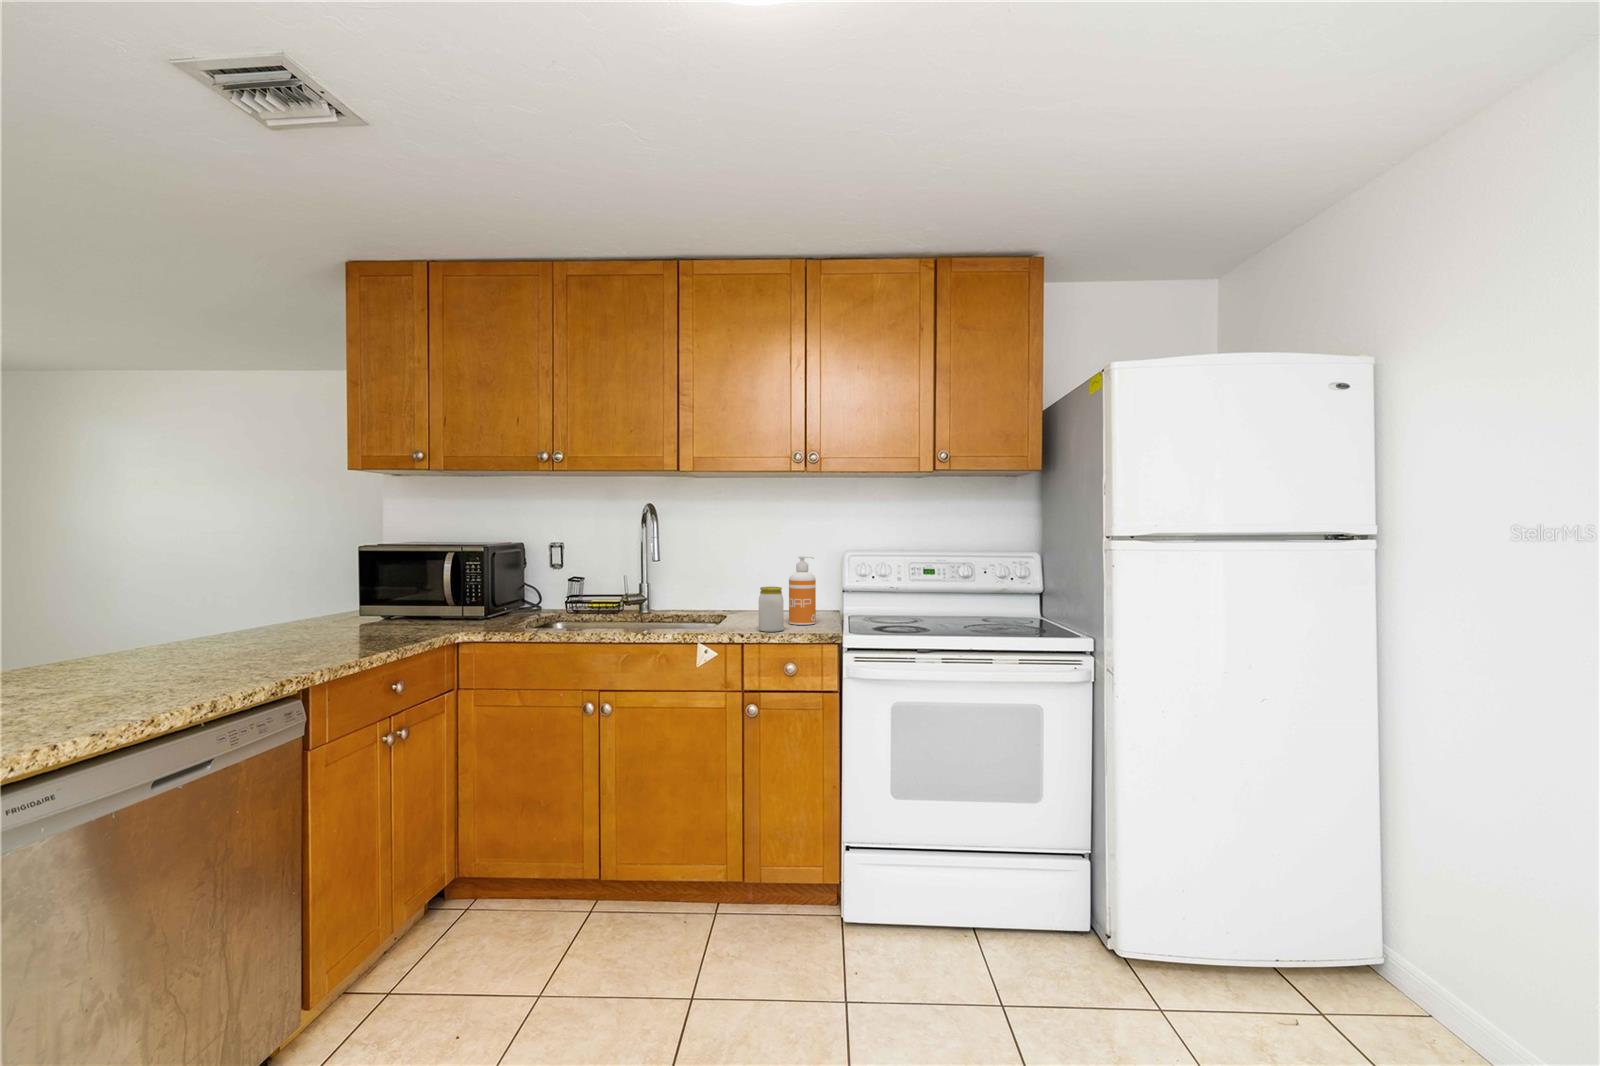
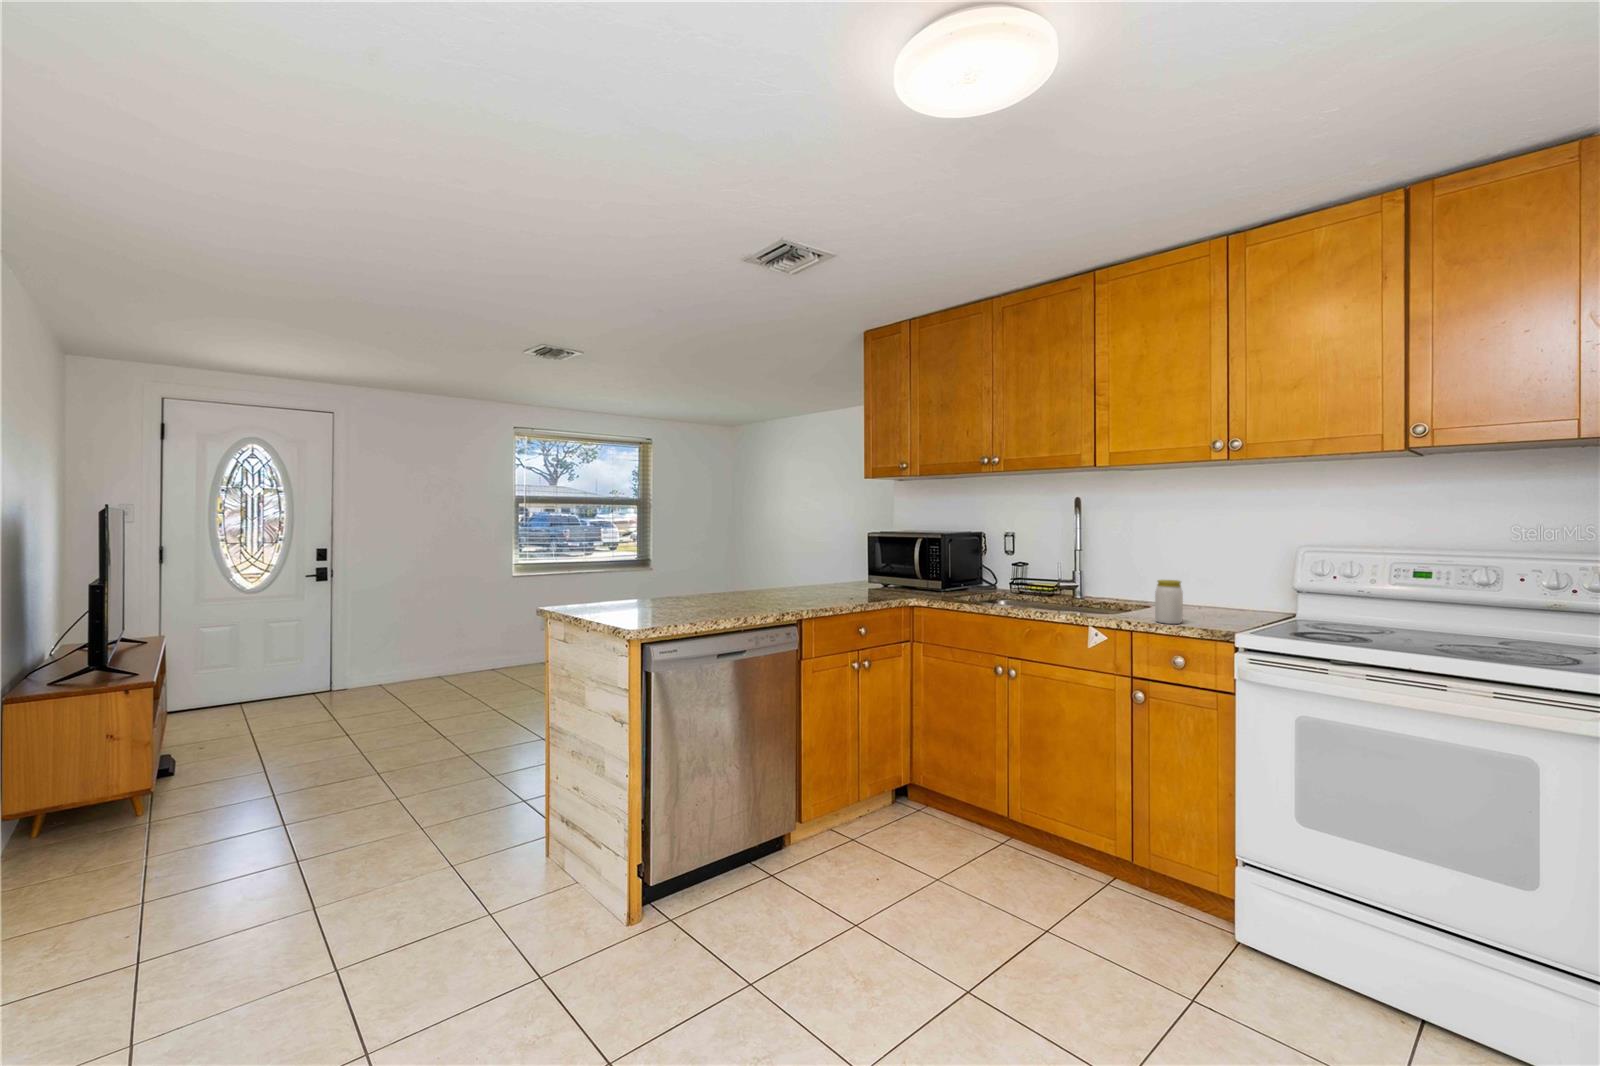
soap dispenser: present [789,556,816,625] -> none [1201,552,1234,622]

